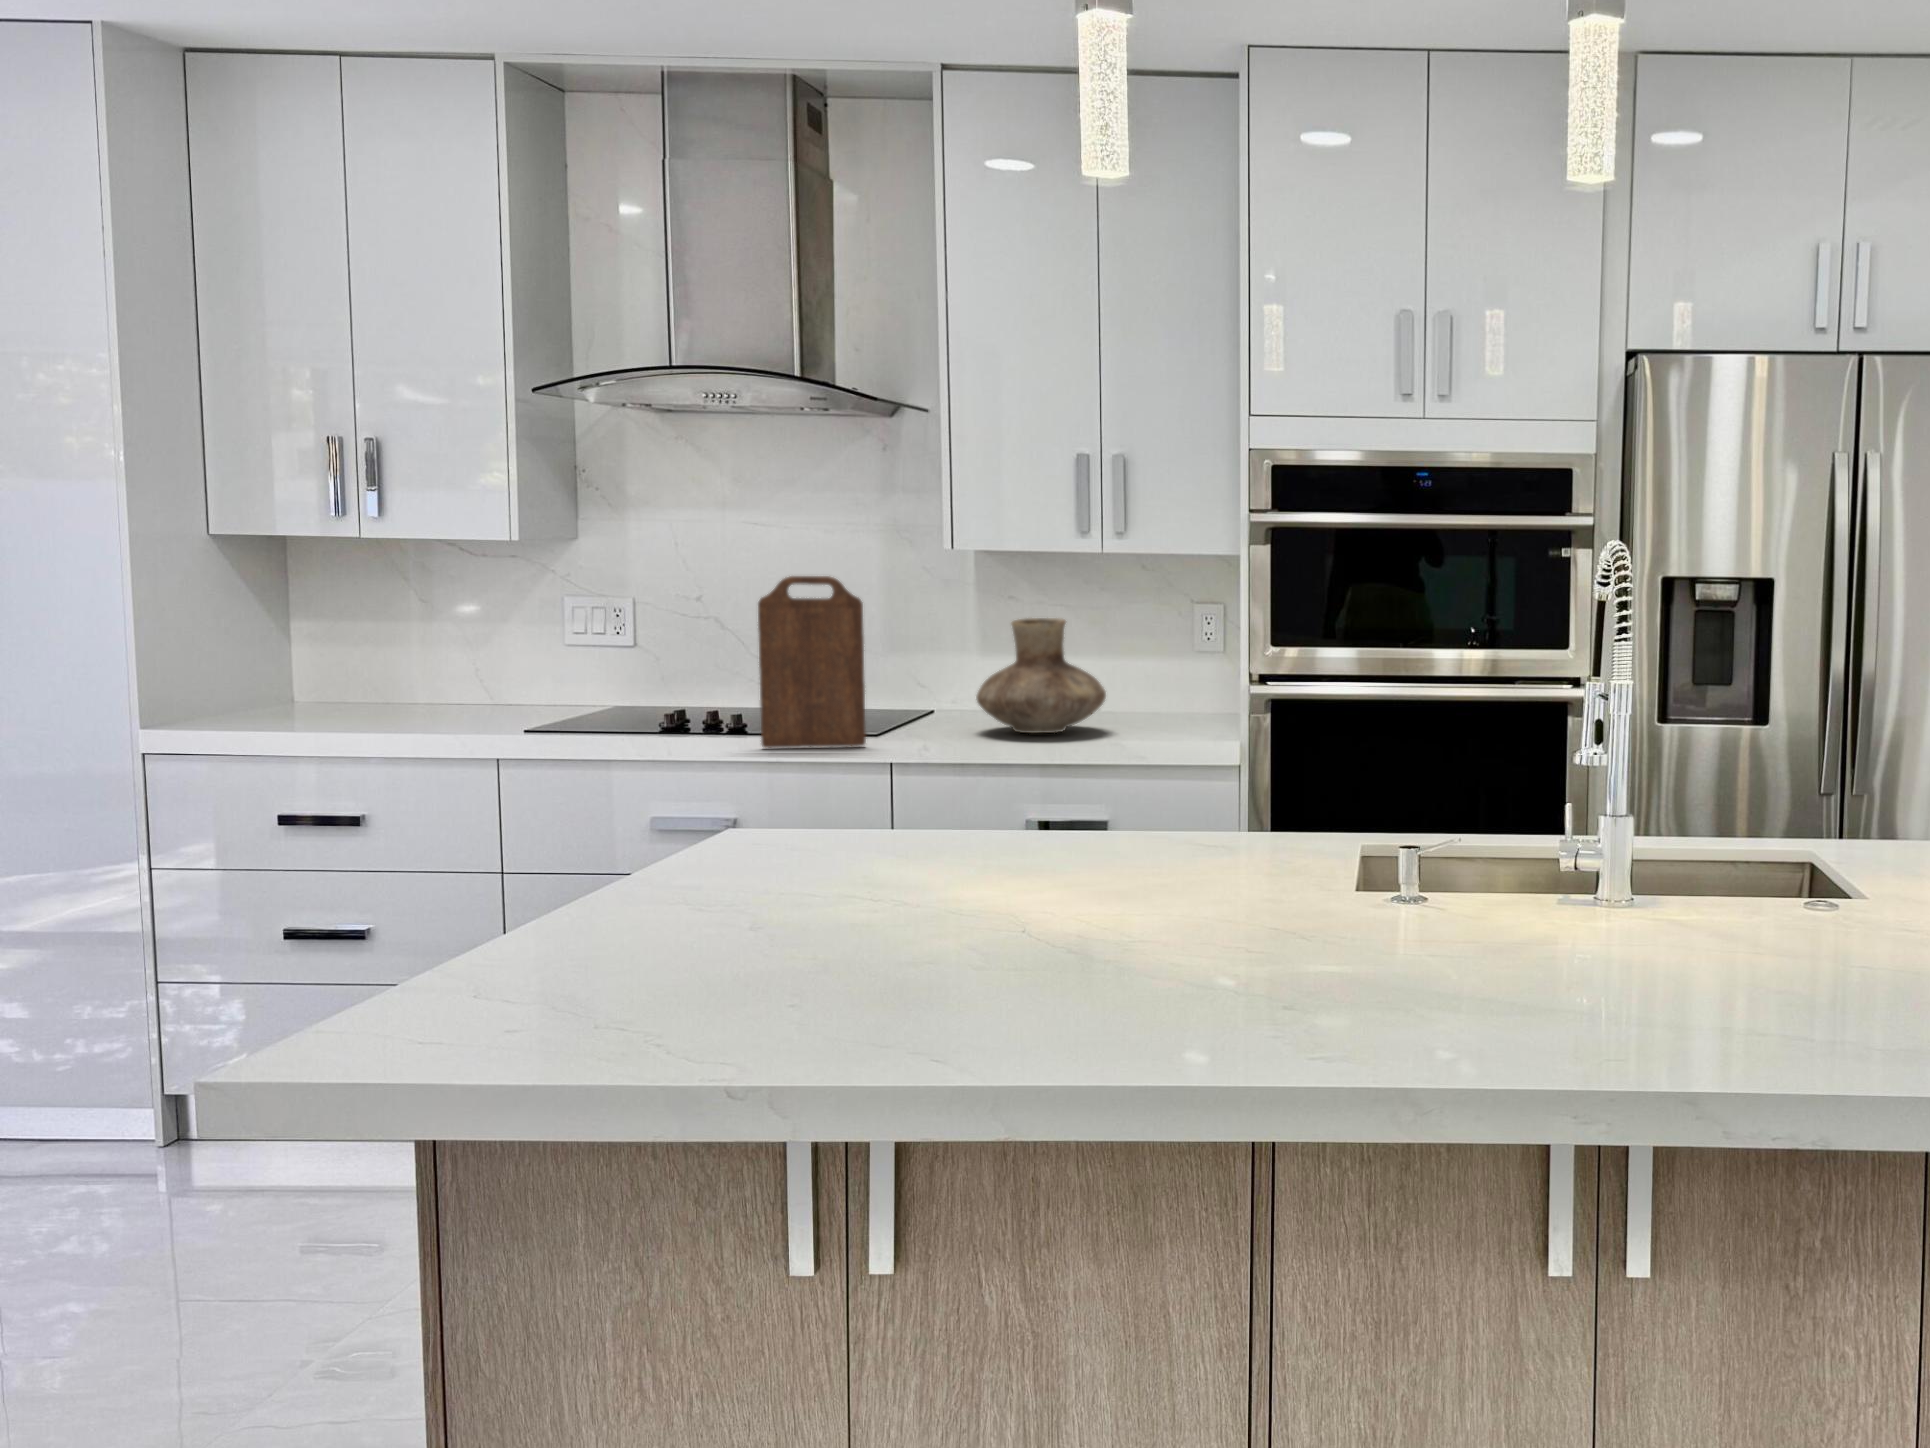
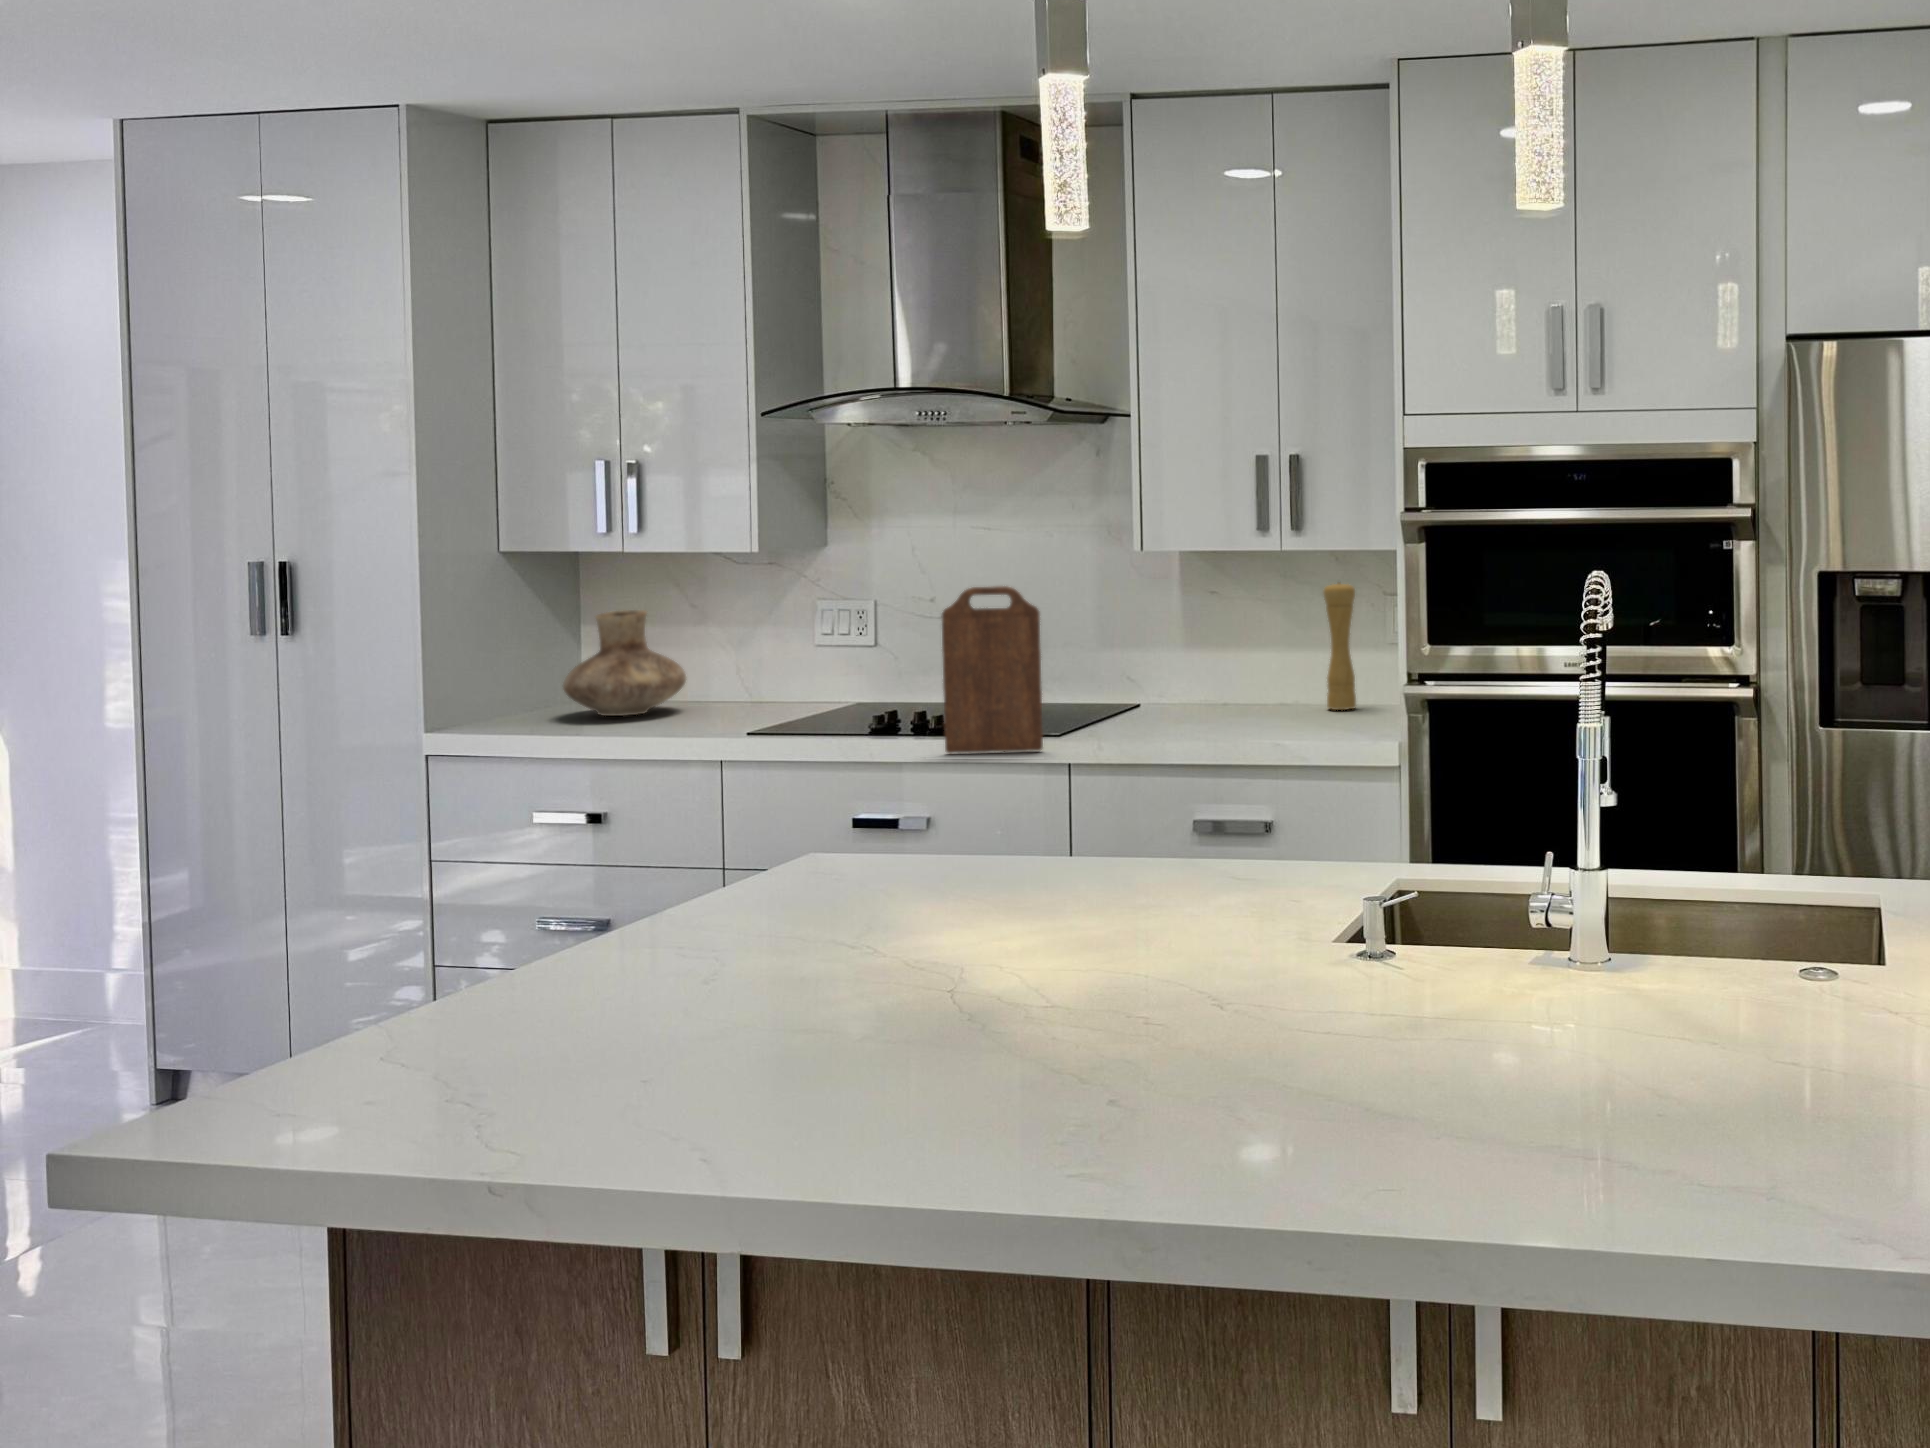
pepper mill: none [1127,588,1159,714] -> present [1323,582,1356,710]
vase: present [976,618,1106,733] -> present [563,610,686,716]

